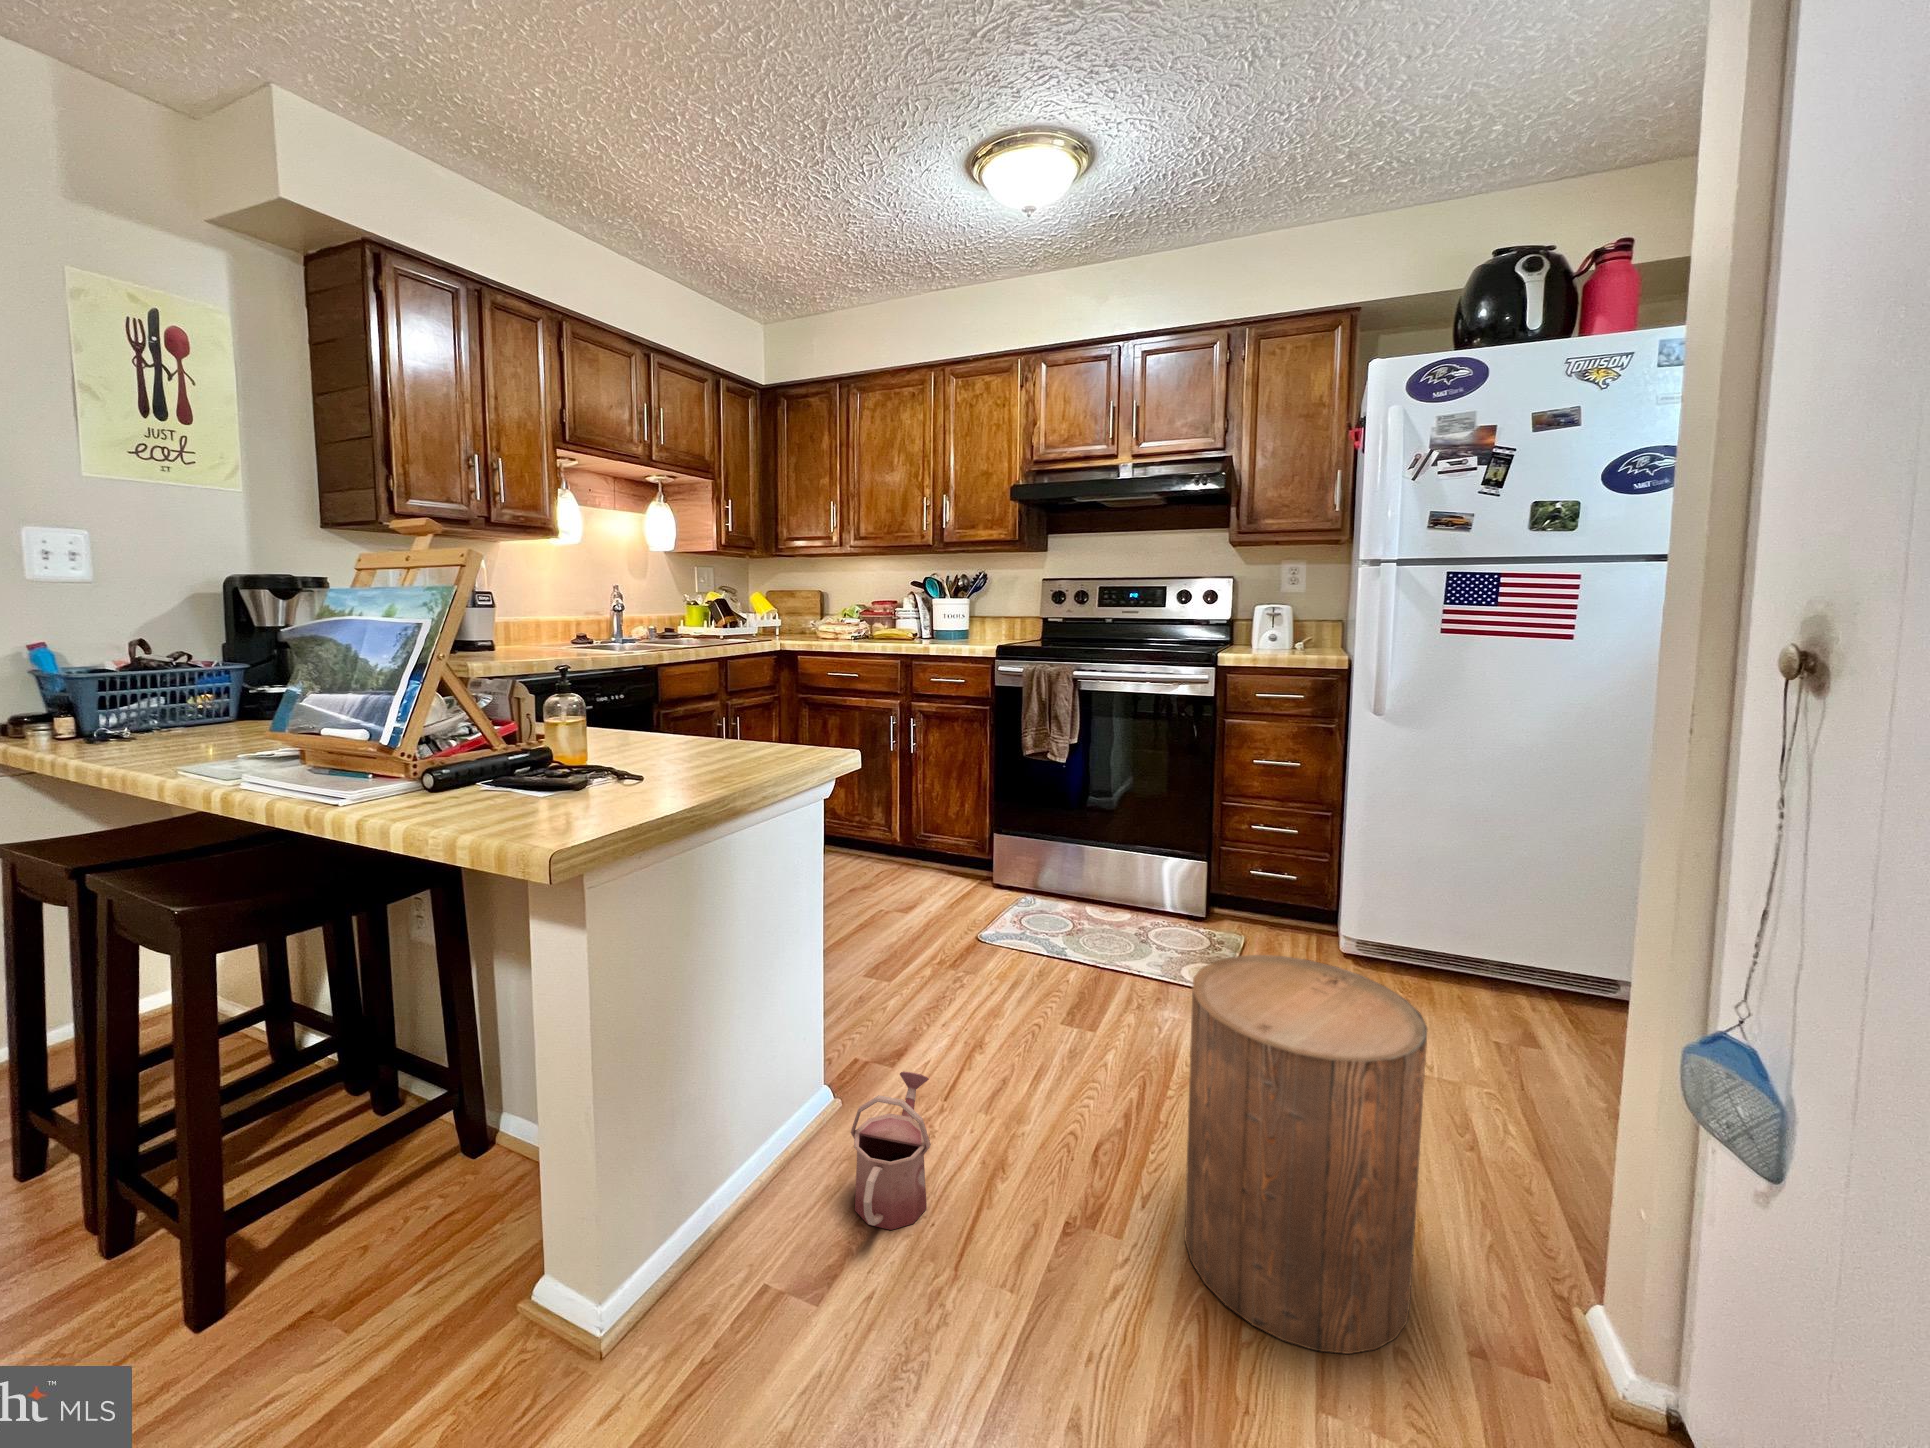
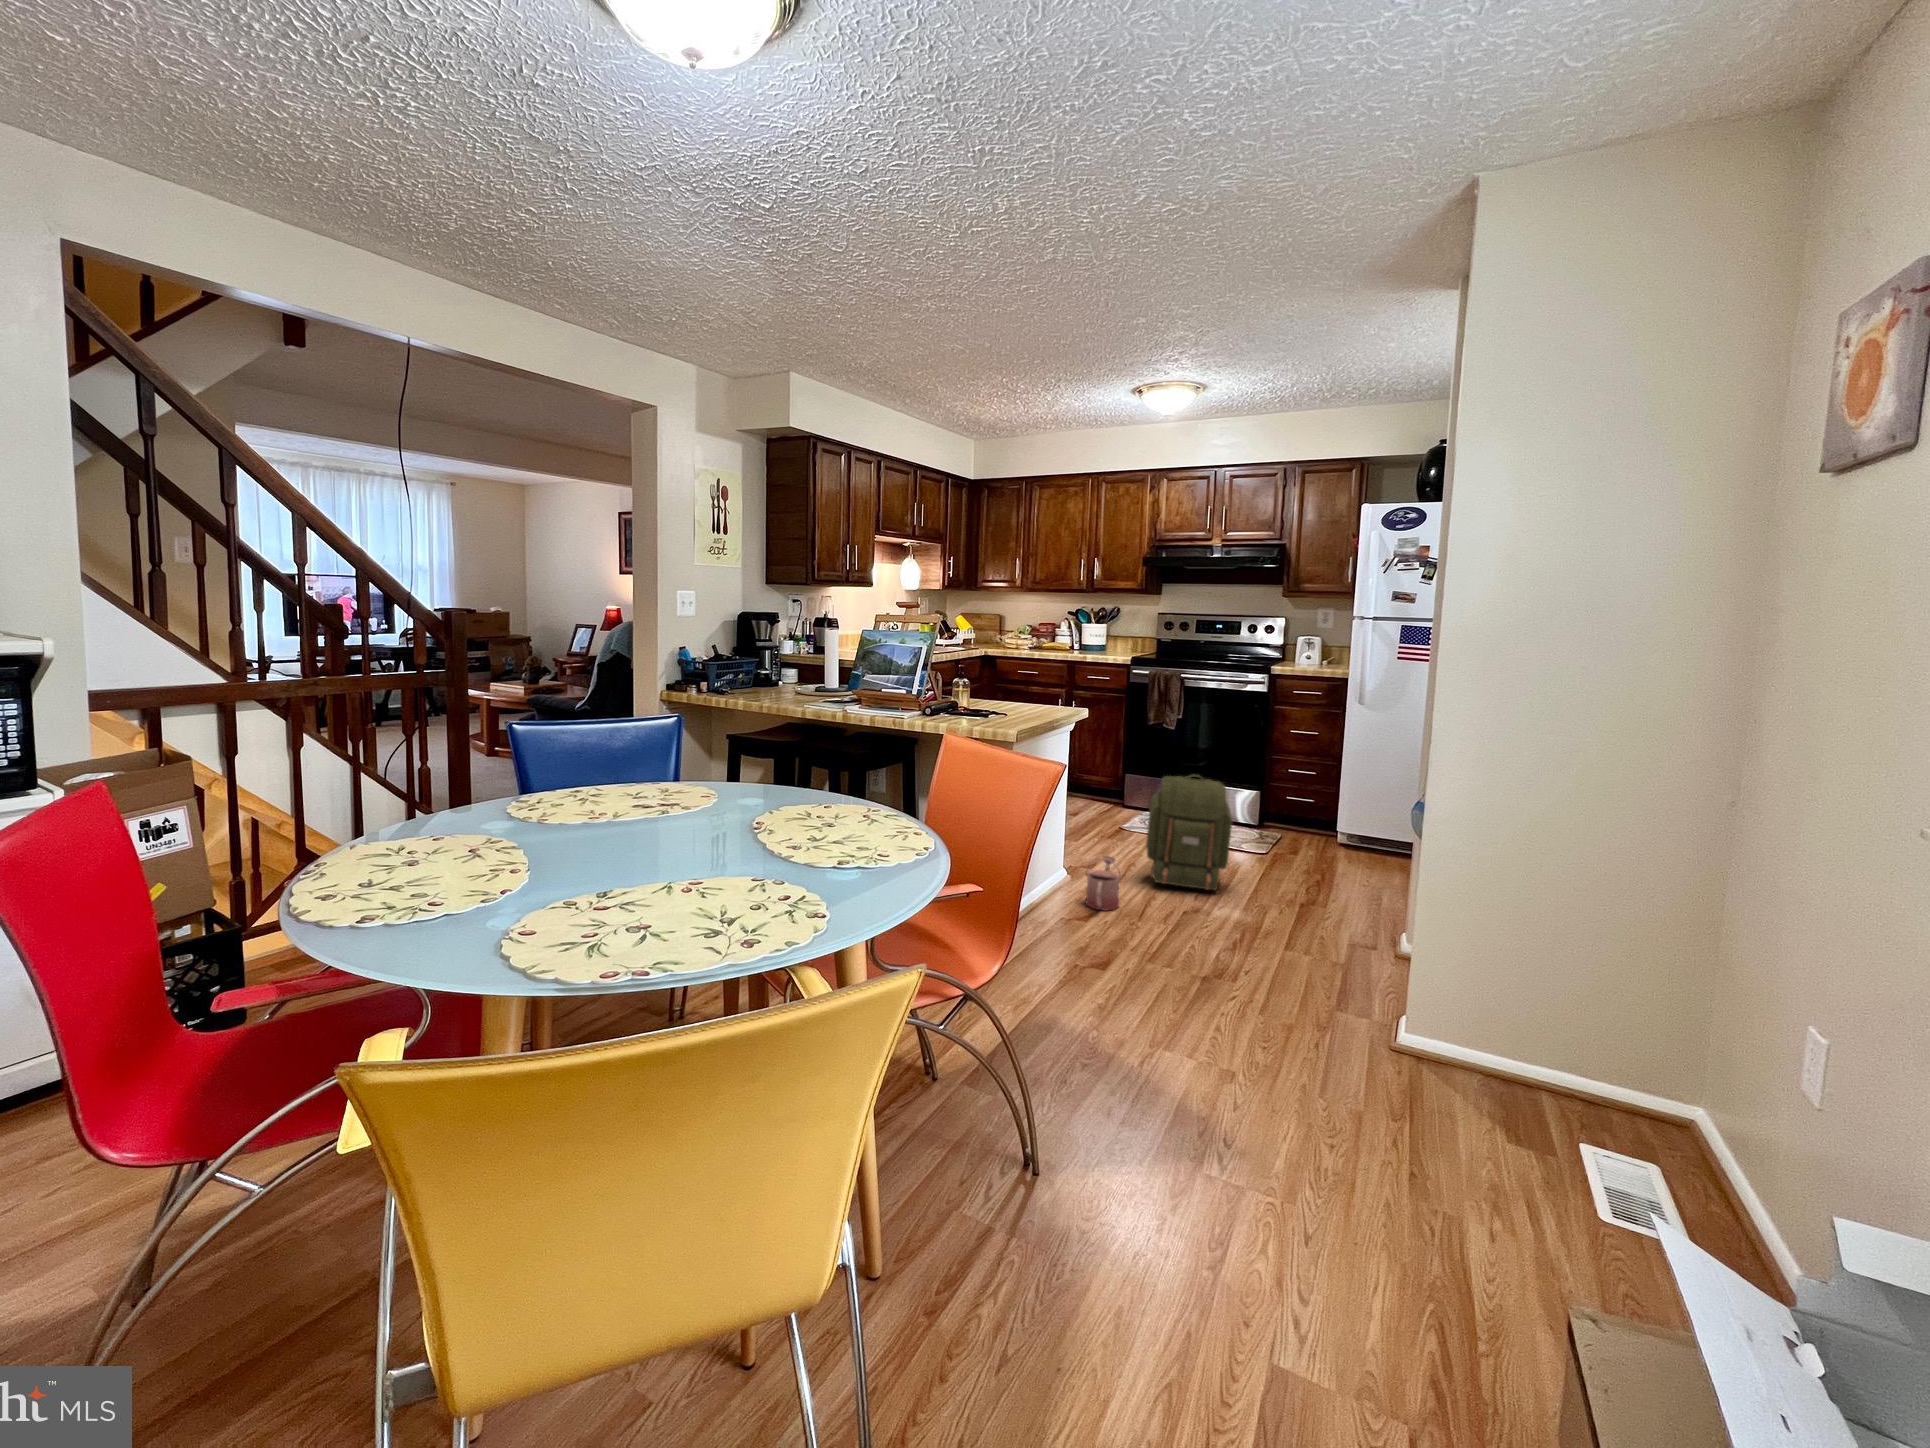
backpack: none [1000,878,1170,1125] -> present [1146,774,1232,890]
stool: present [1184,955,1428,1354] -> none [1235,802,1338,943]

